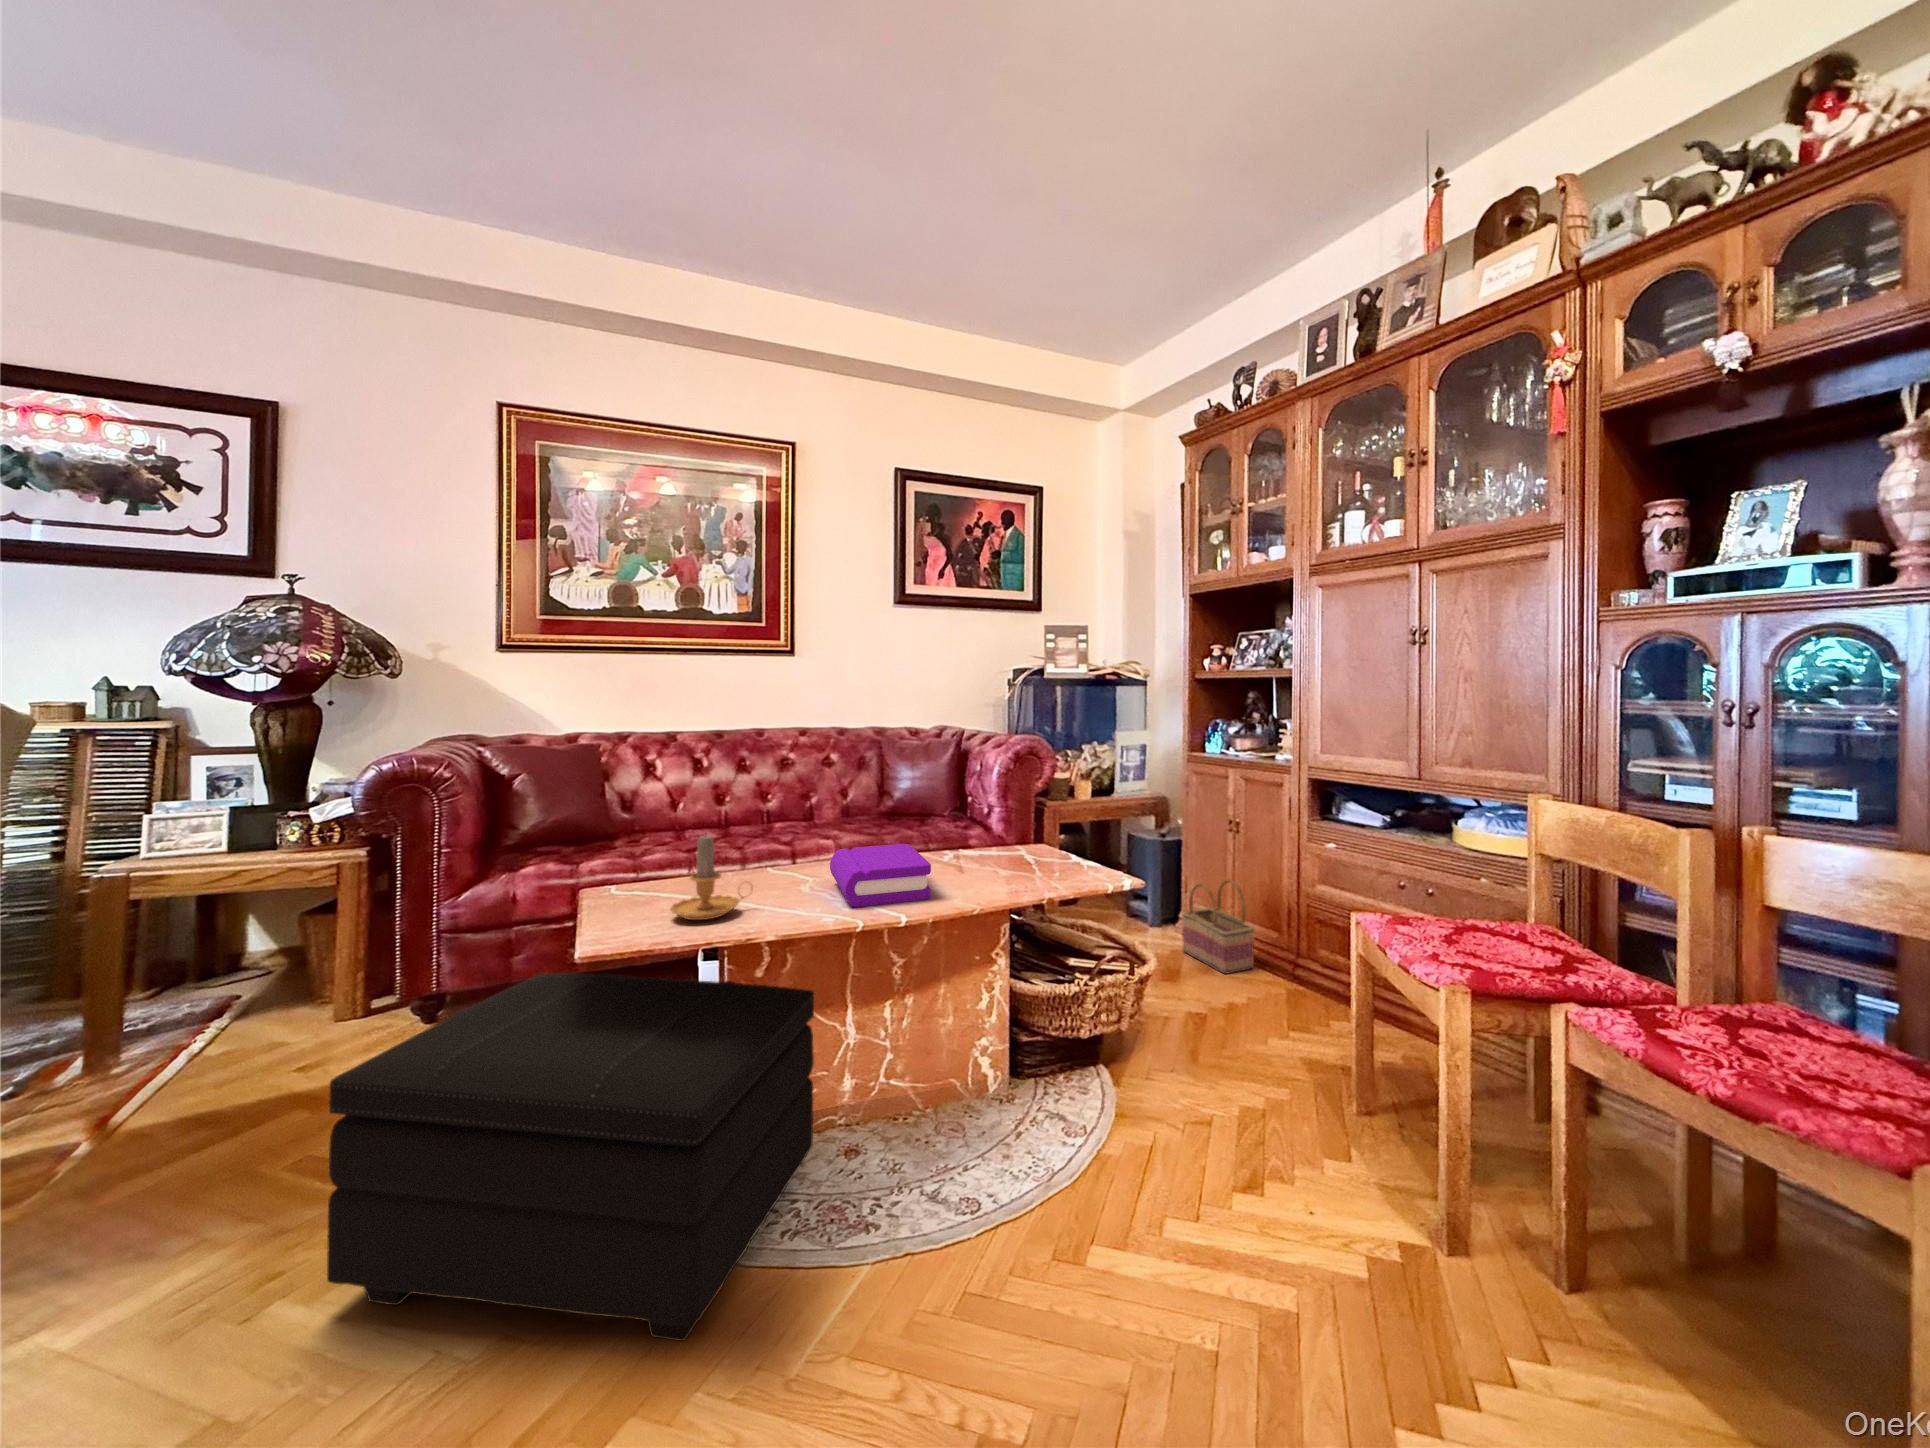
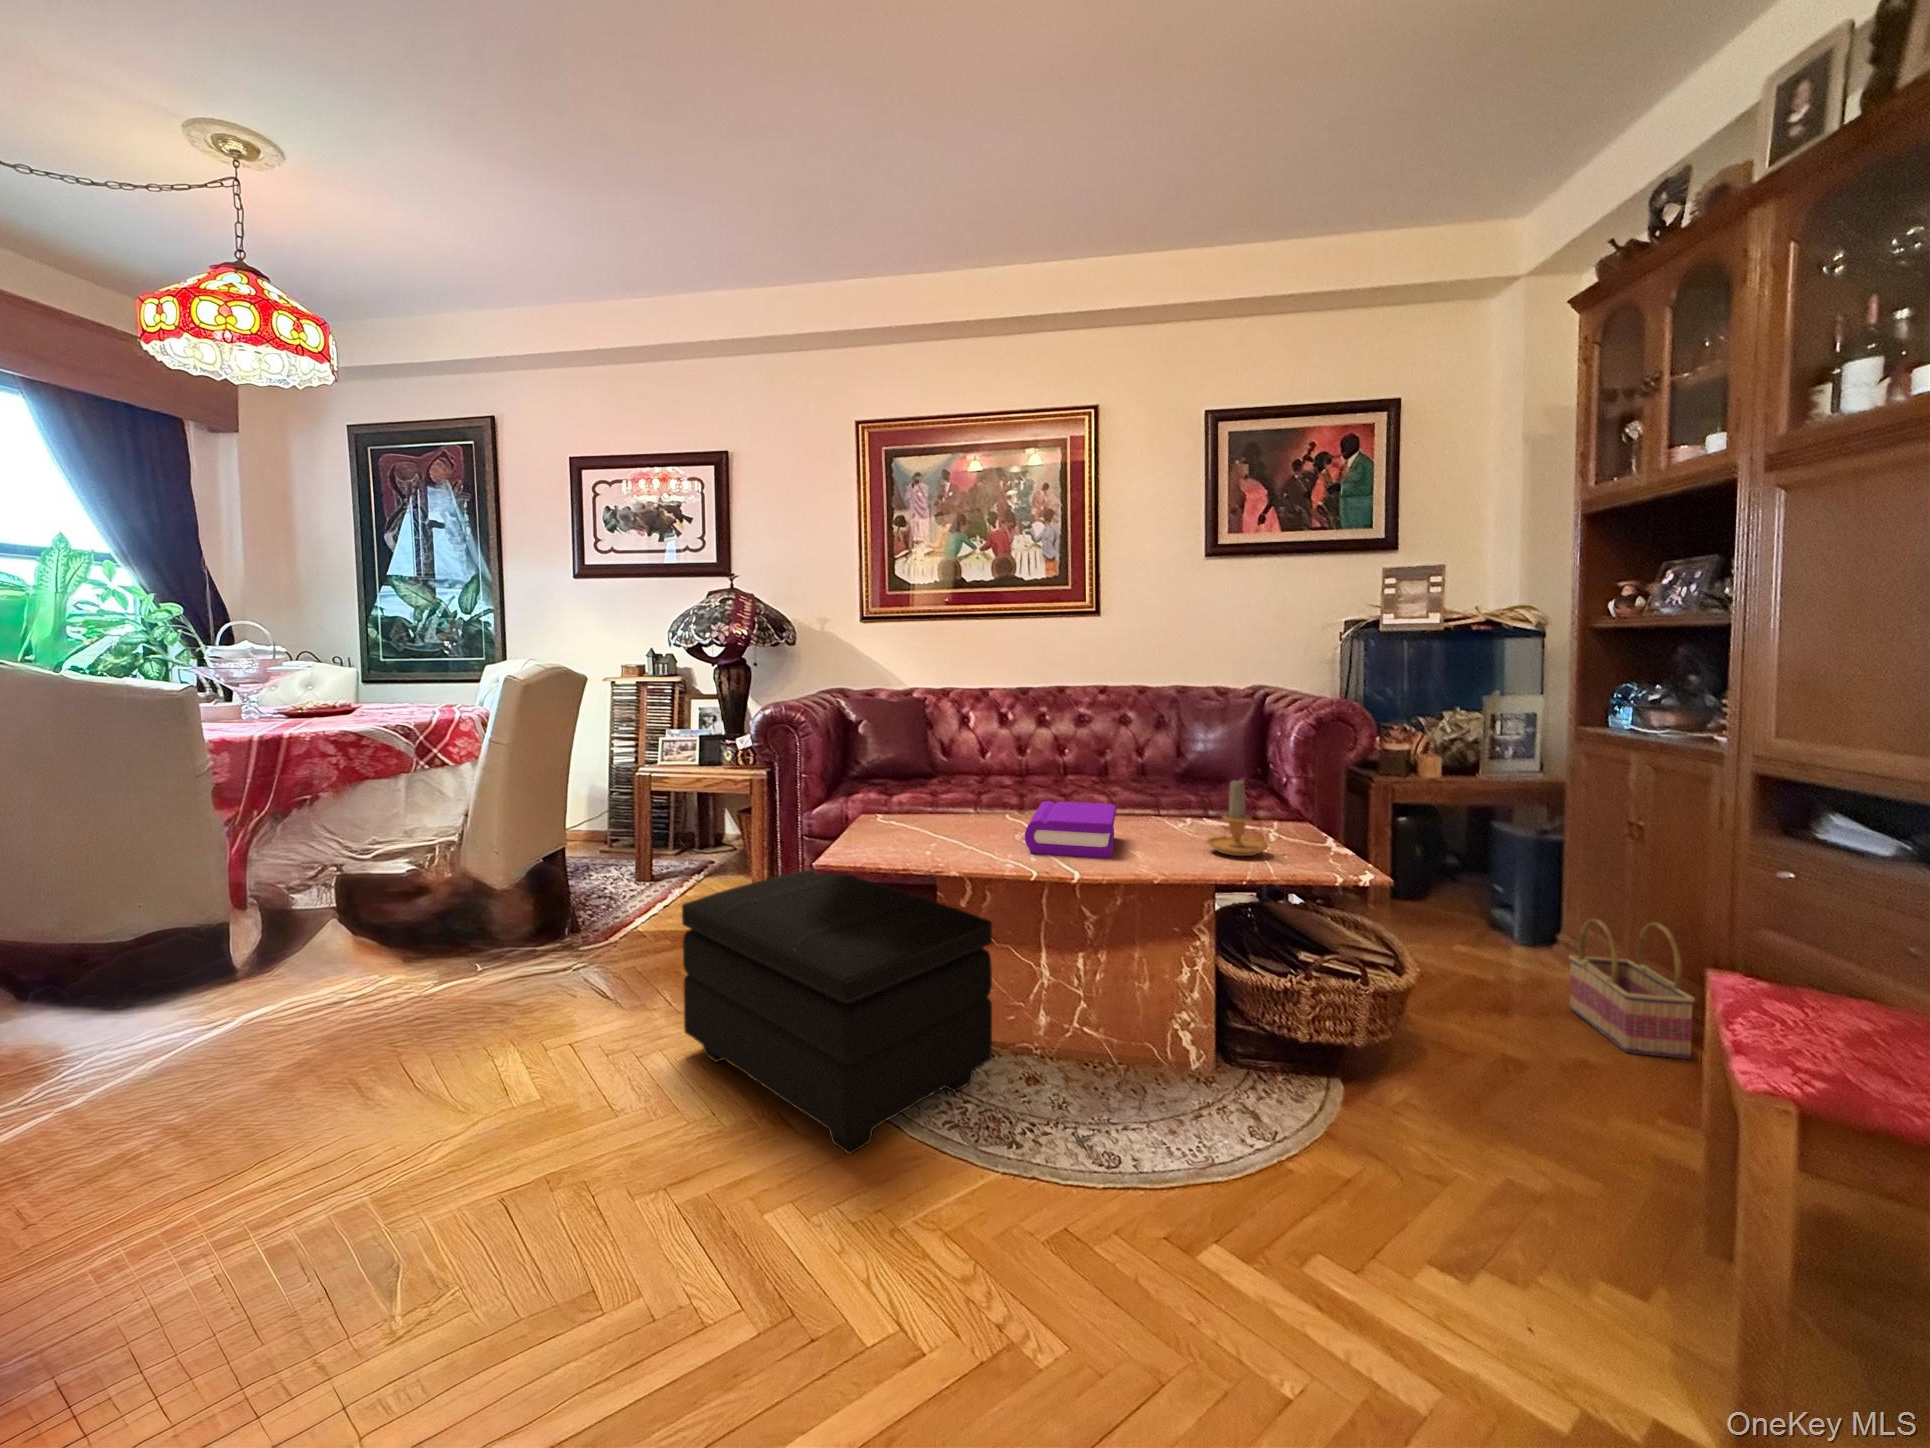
candle: present [670,833,746,920] -> present [1206,780,1277,856]

